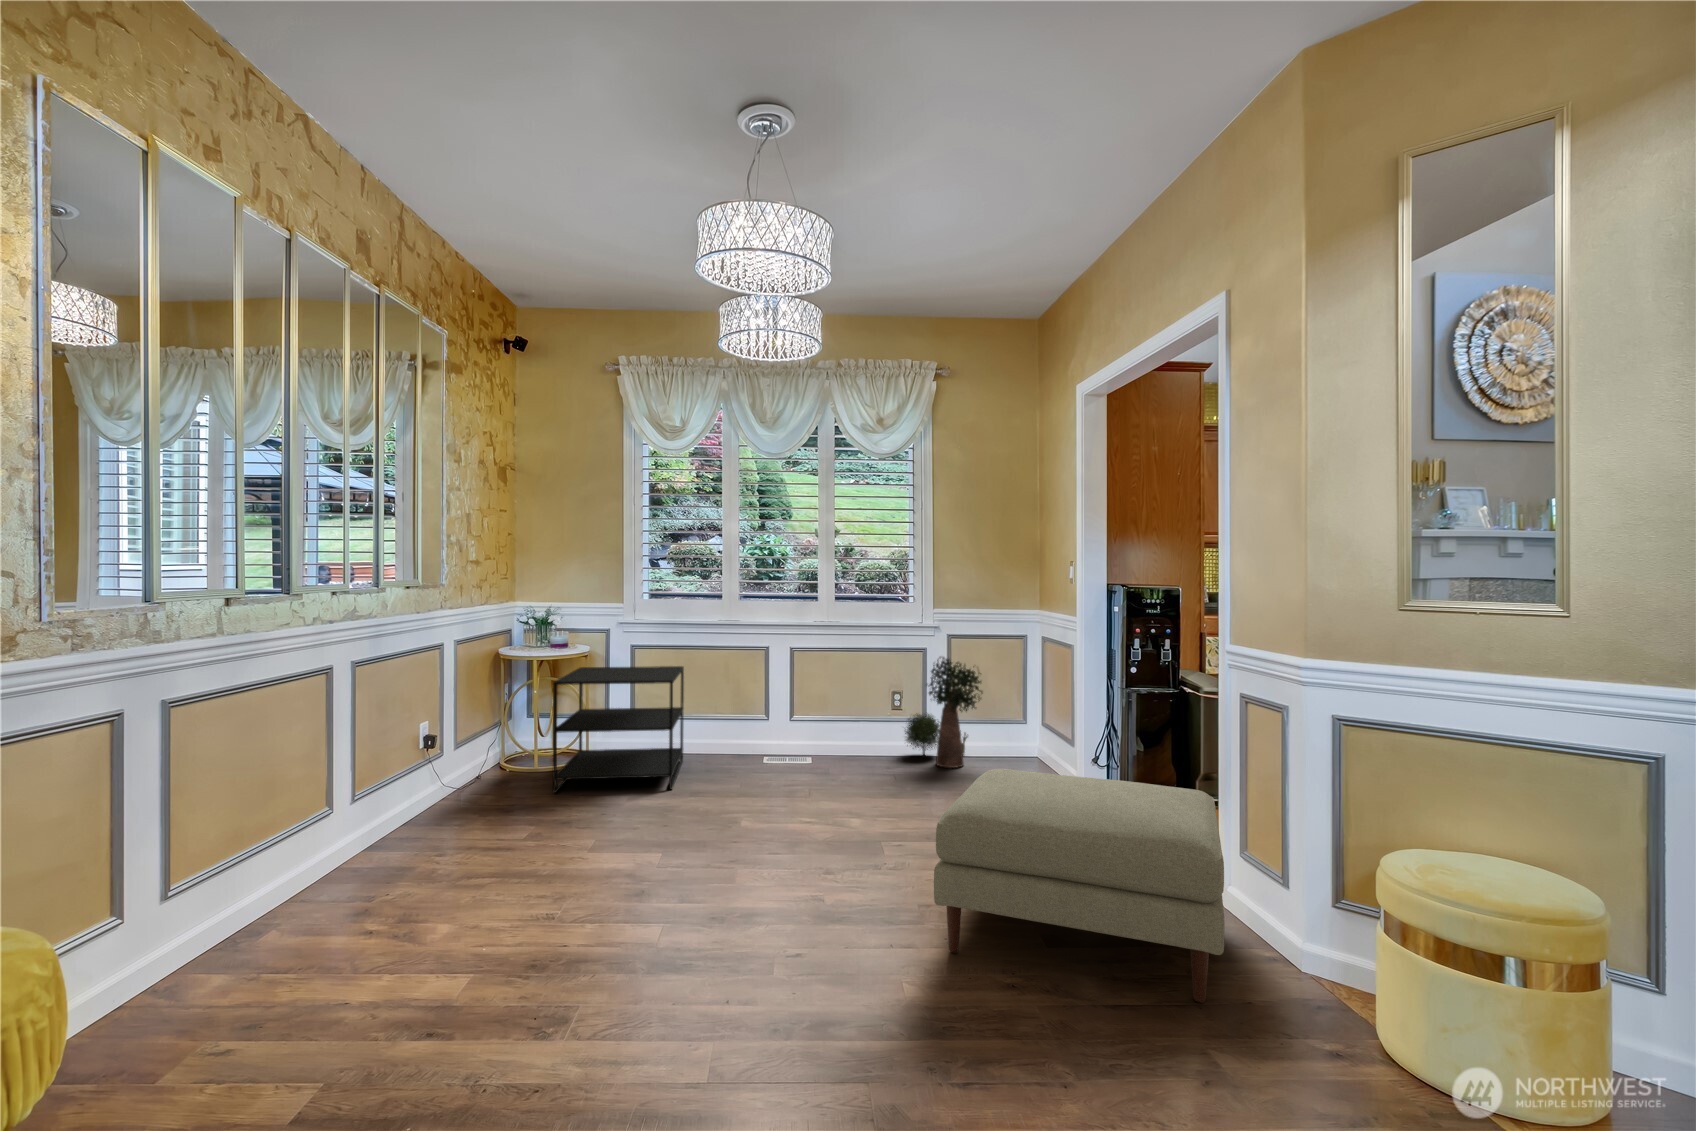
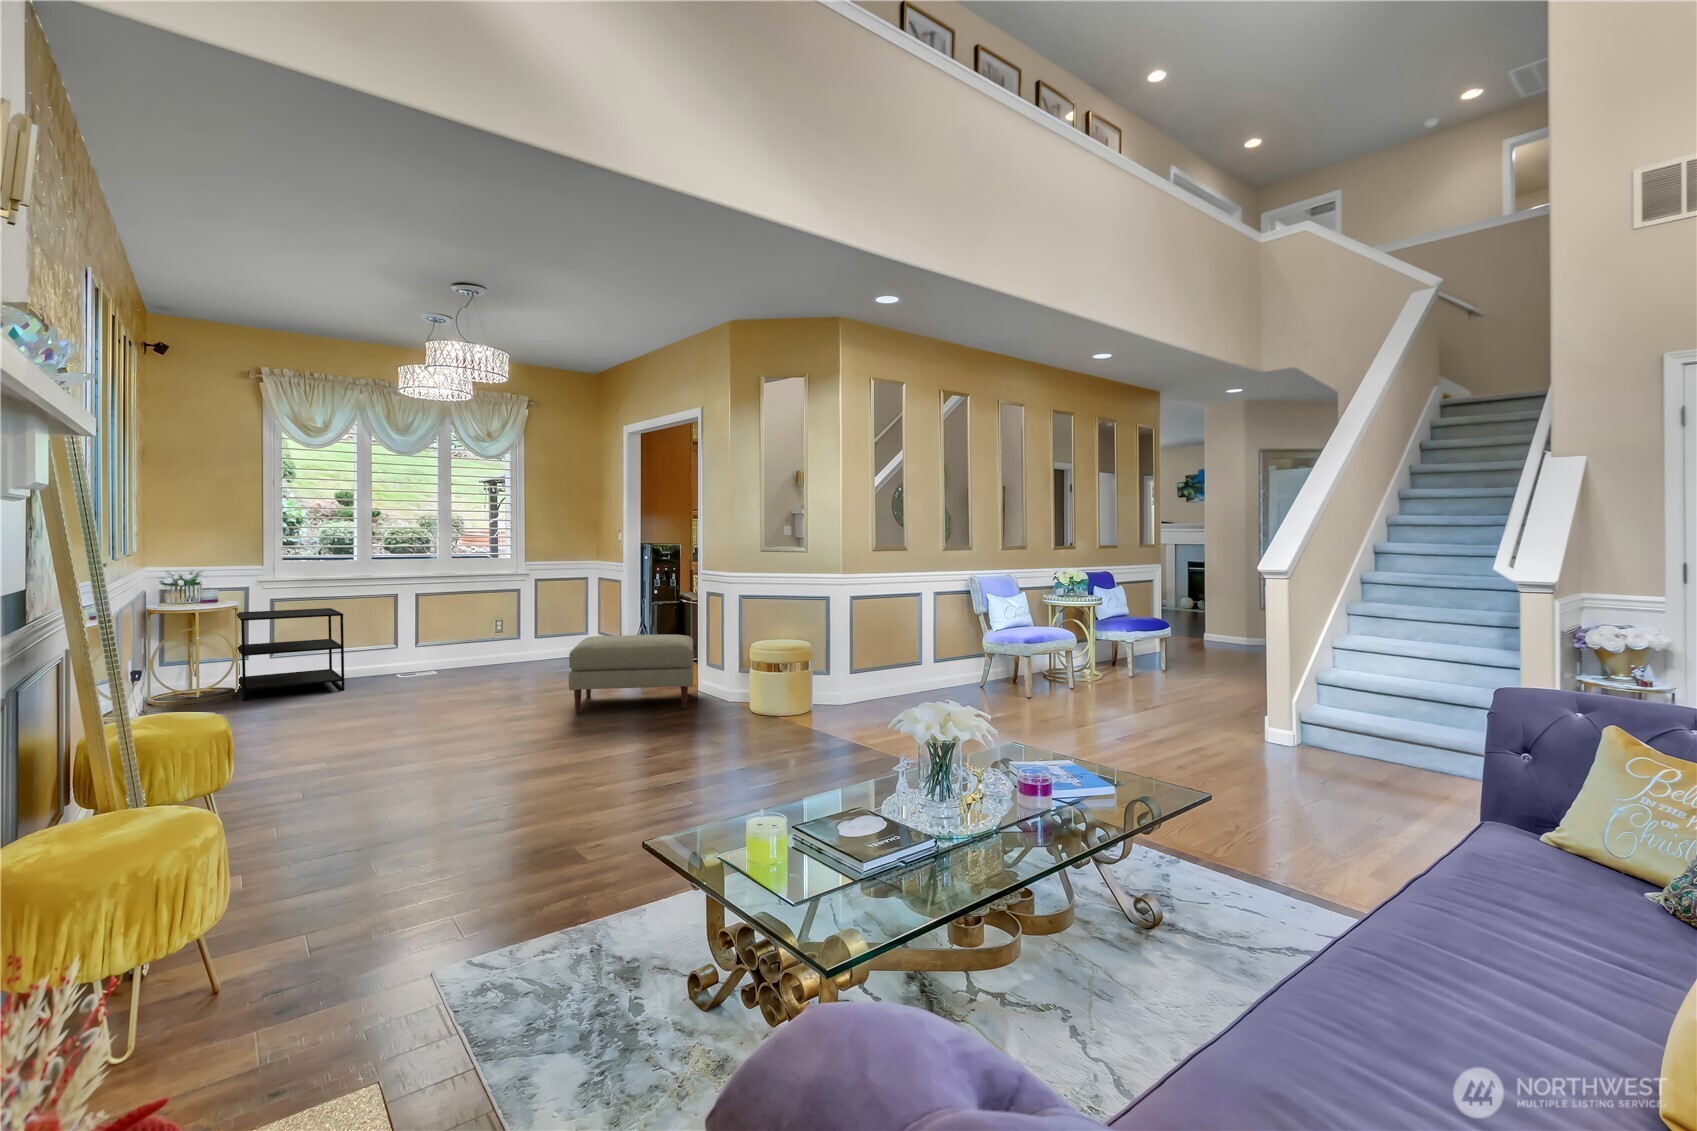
potted plant: present [905,657,982,768] -> none [504,593,563,664]

